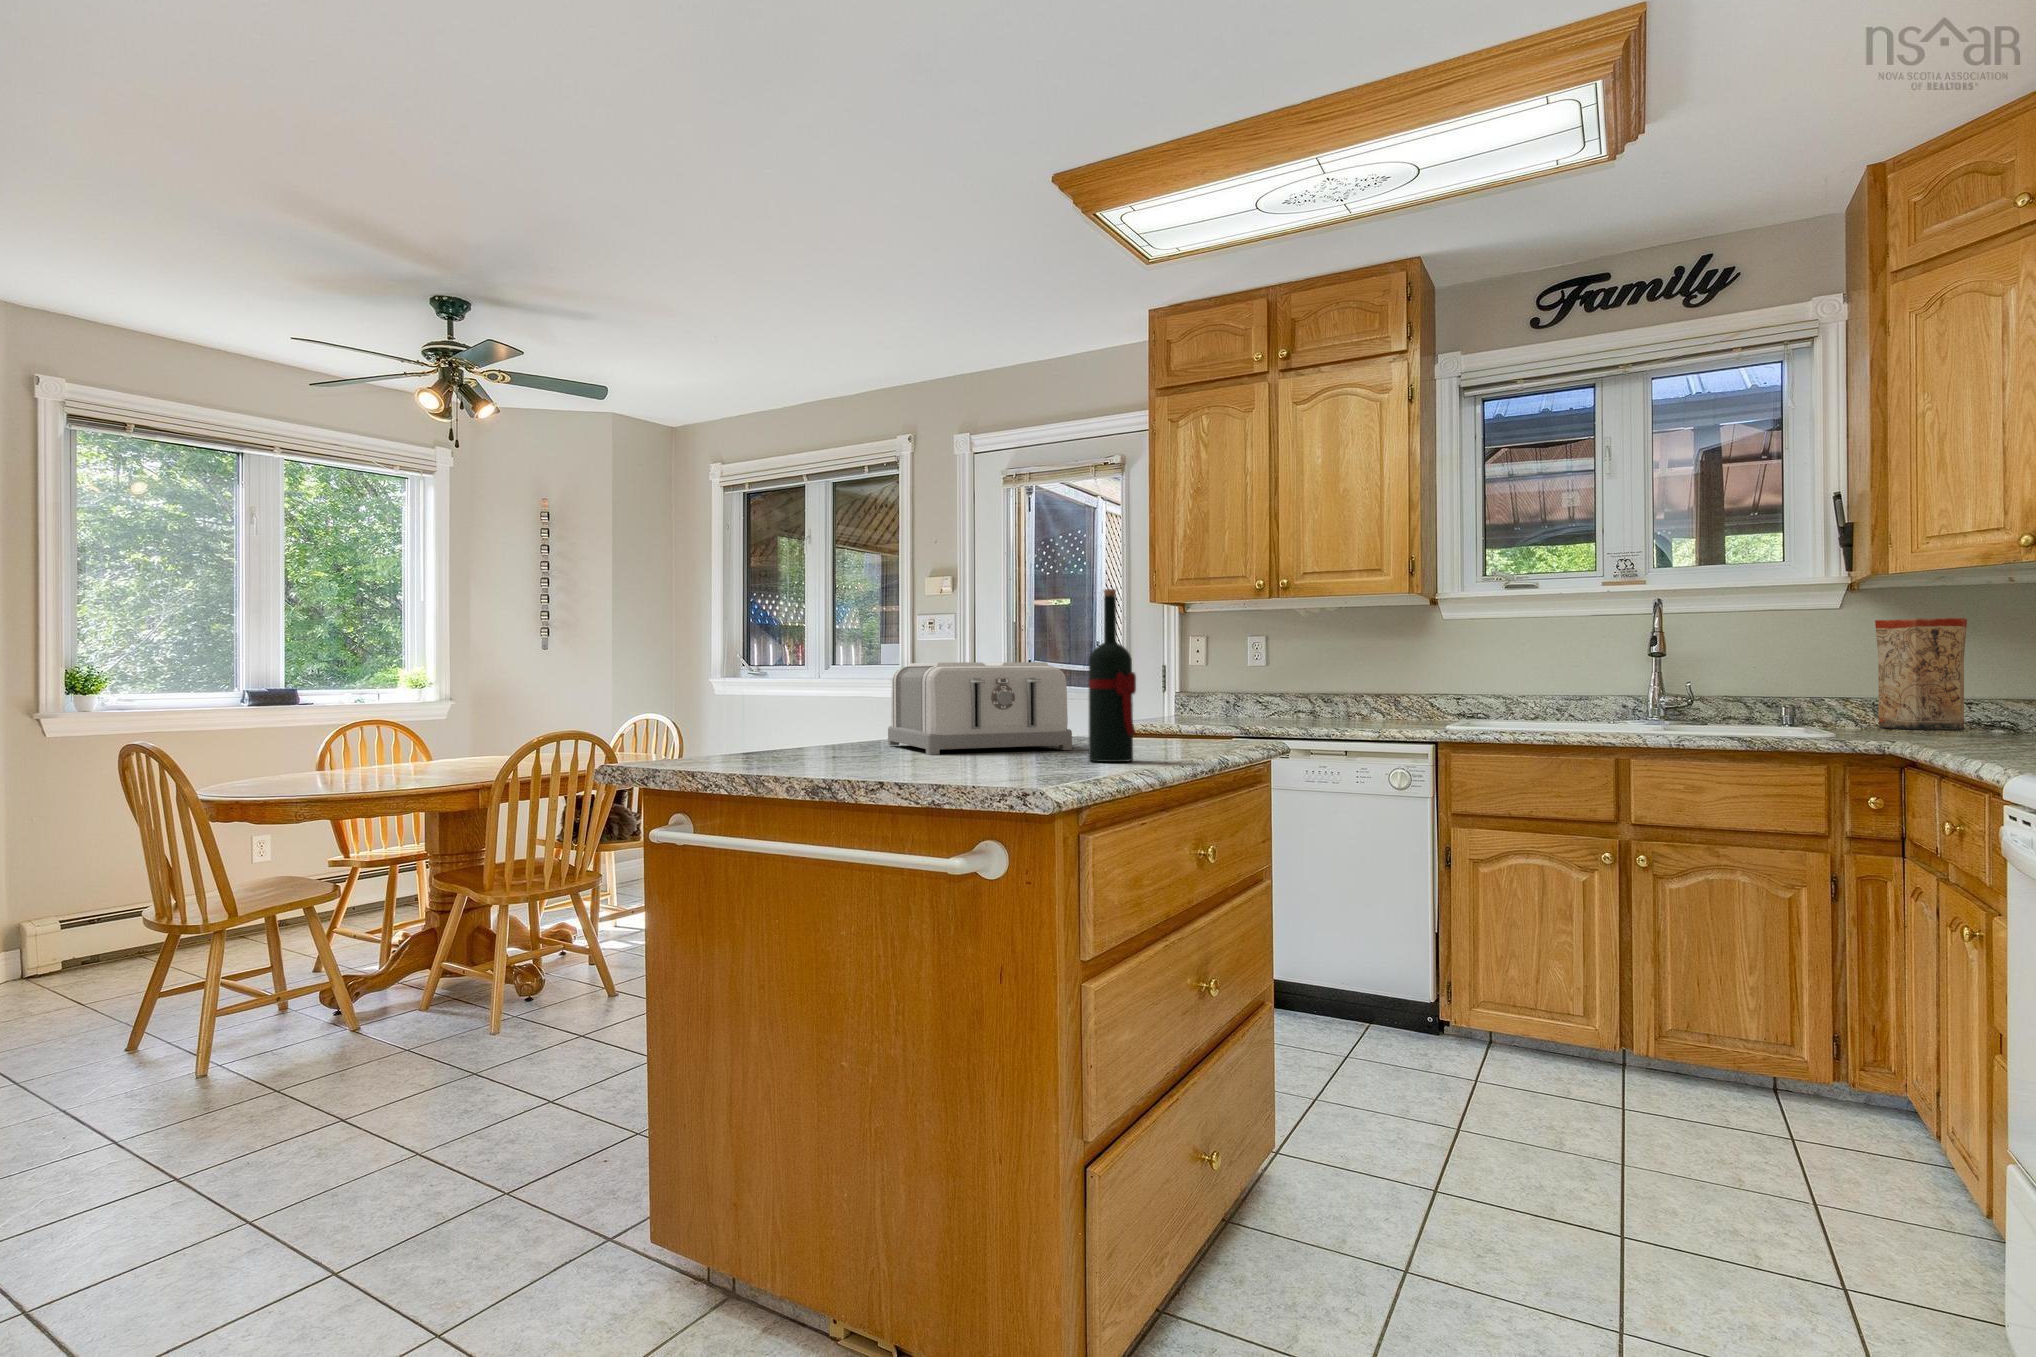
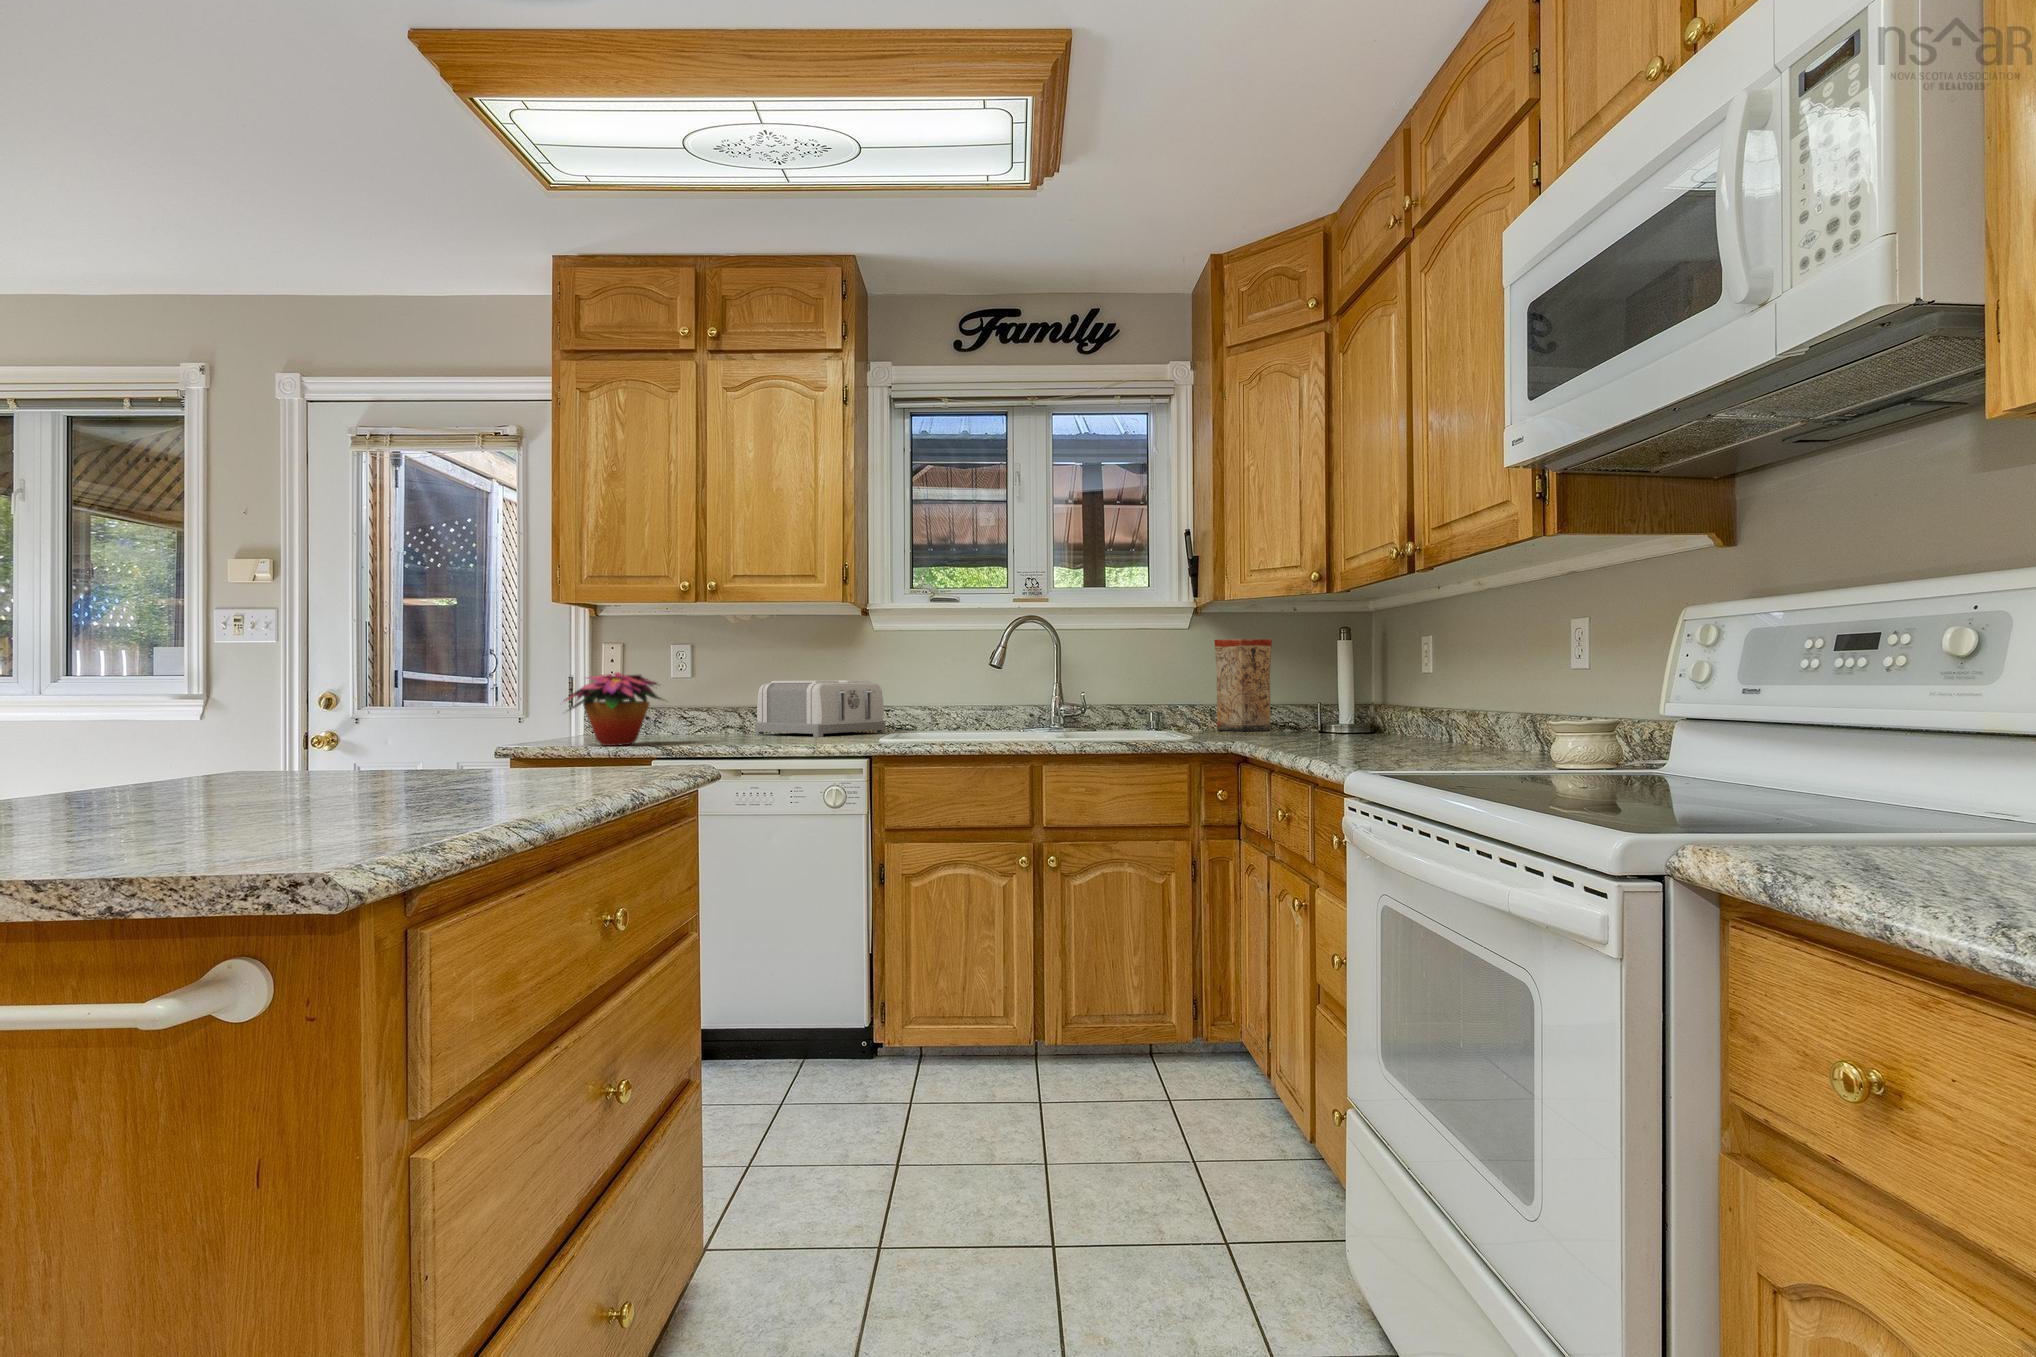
wine bottle: present [1089,589,1136,762] -> none [443,578,515,811]
flower arrangement: none [1153,661,1249,724] -> present [564,672,662,746]
toaster: present [888,662,1072,755] -> present [755,680,886,737]

